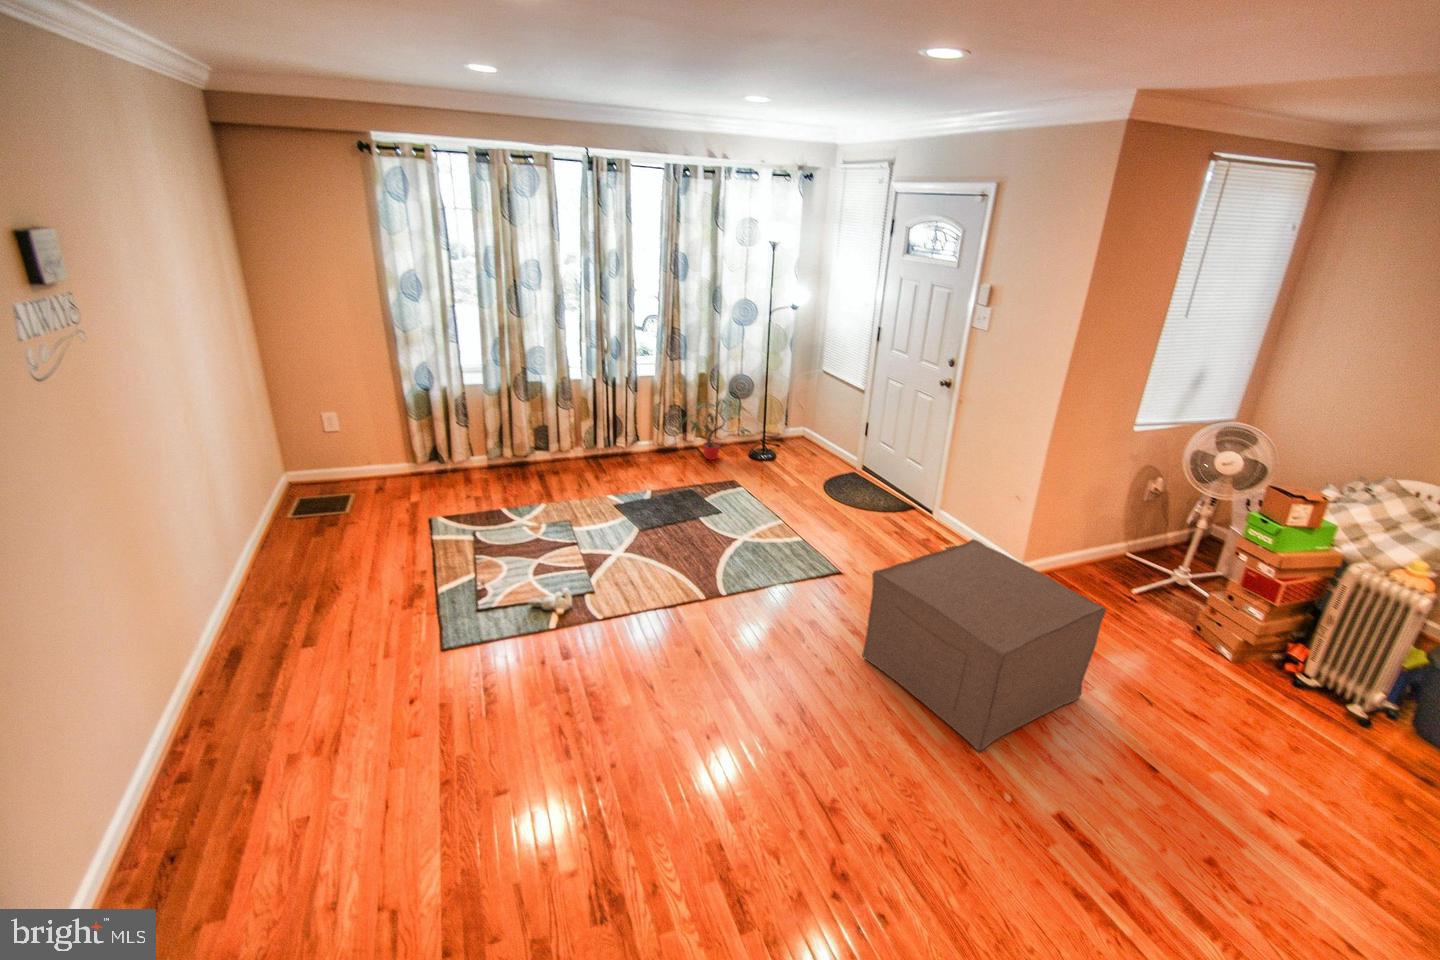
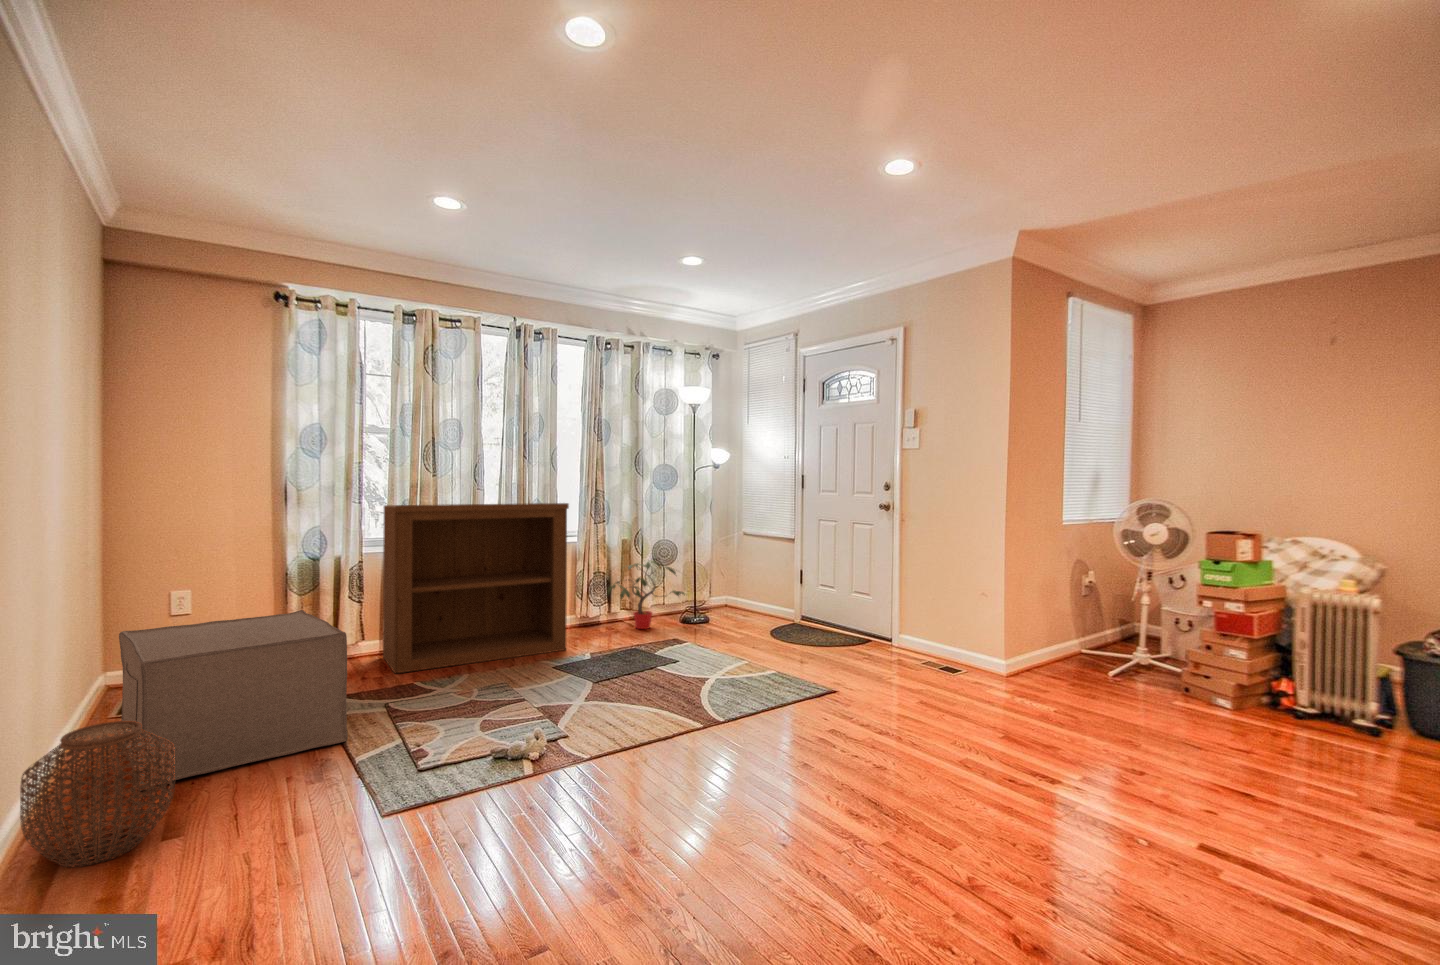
bookshelf: none [477,343,635,493] -> present [383,503,569,673]
ottoman: present [862,539,1106,751] -> present [119,610,348,791]
woven basket: none [199,573,301,665] -> present [20,721,176,867]

